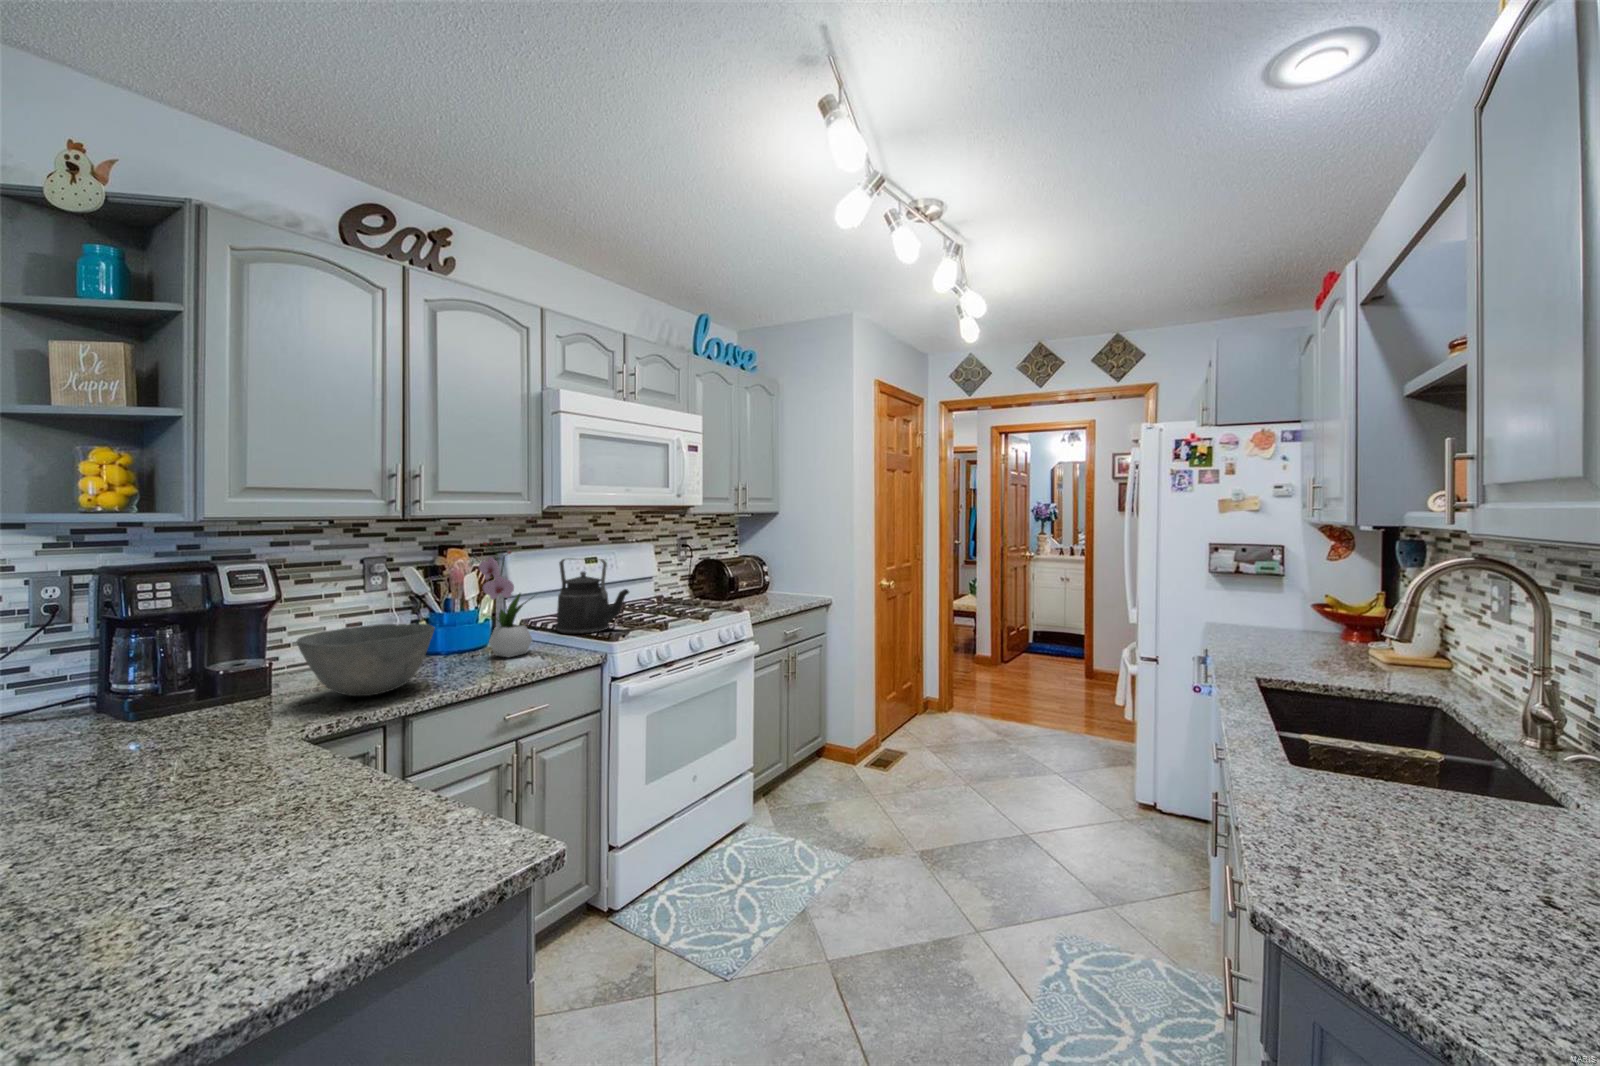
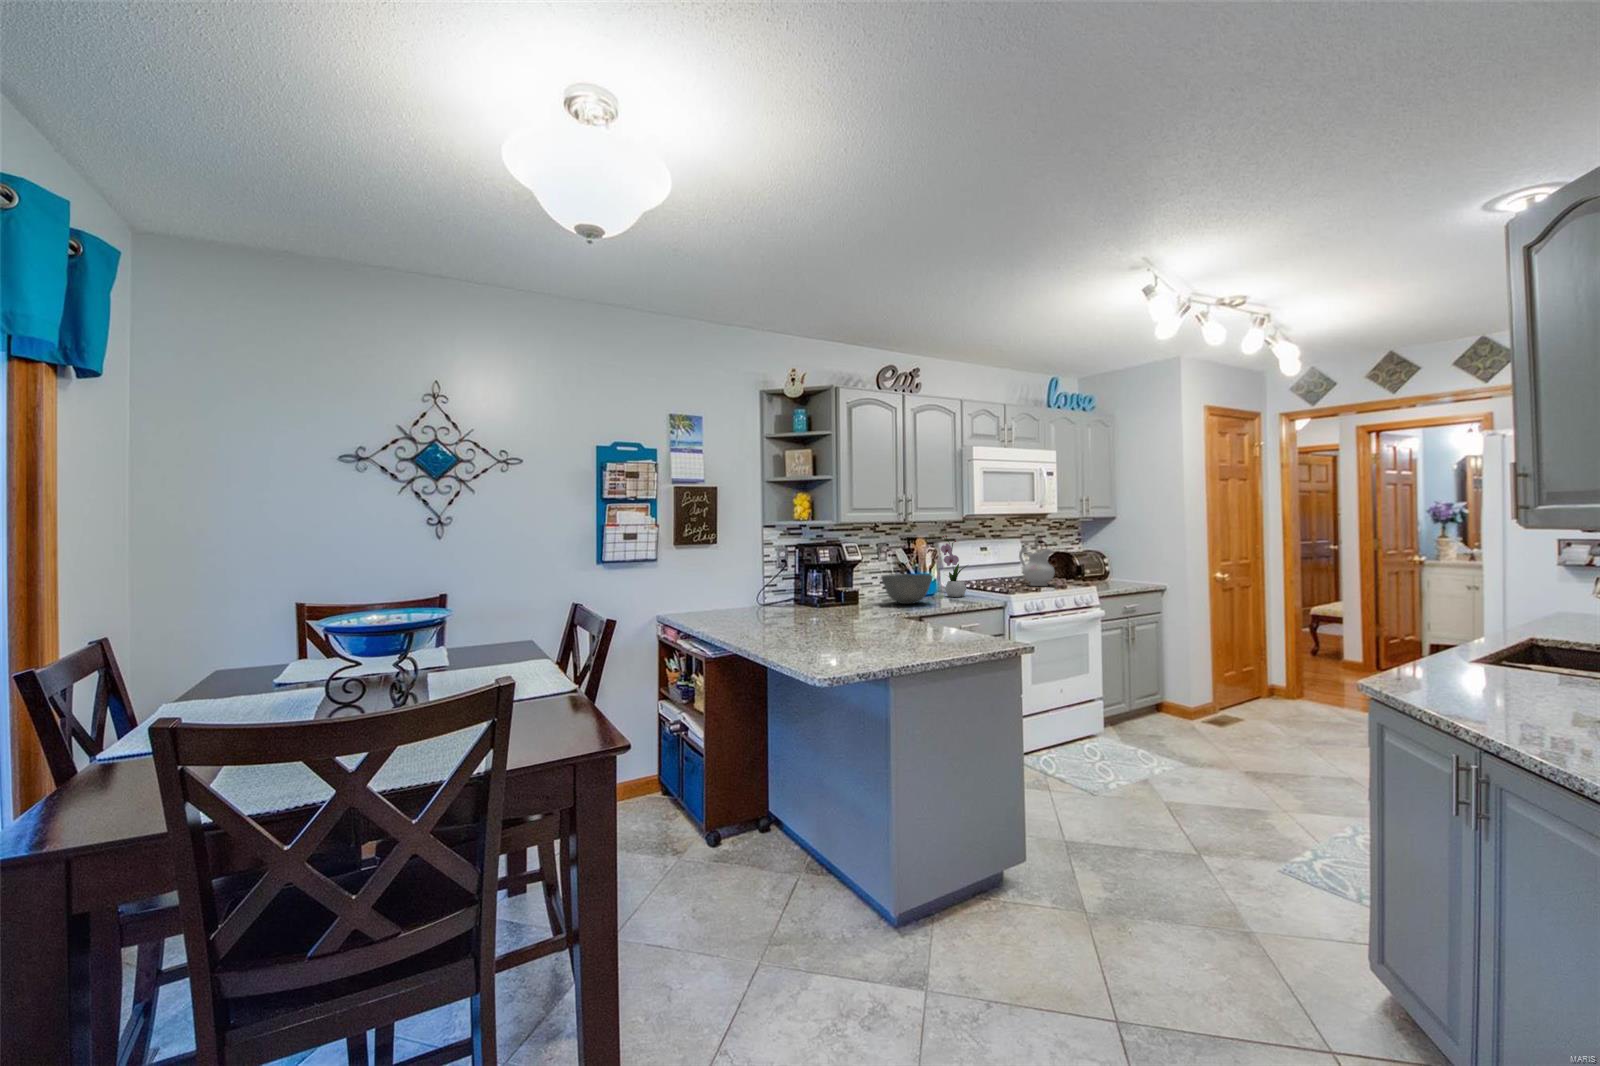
ceramic pitcher: none [645,556,696,616] -> present [1019,547,1055,586]
kettle: present [557,558,629,634] -> none [970,547,1015,591]

